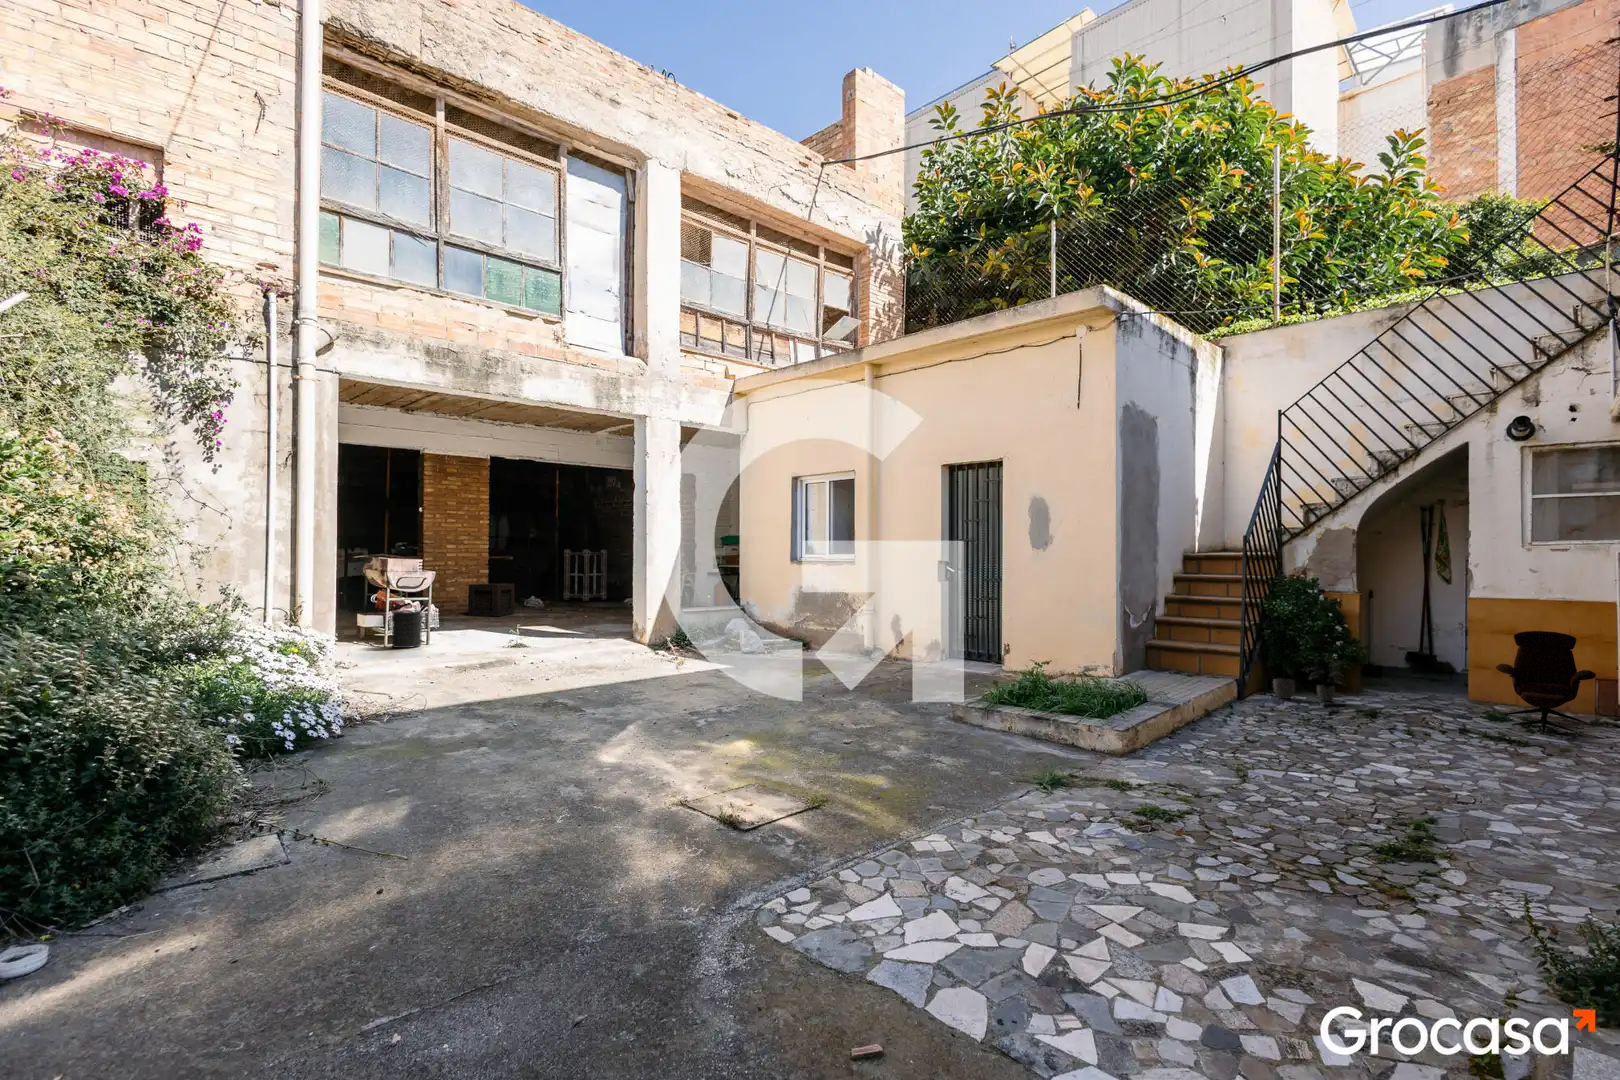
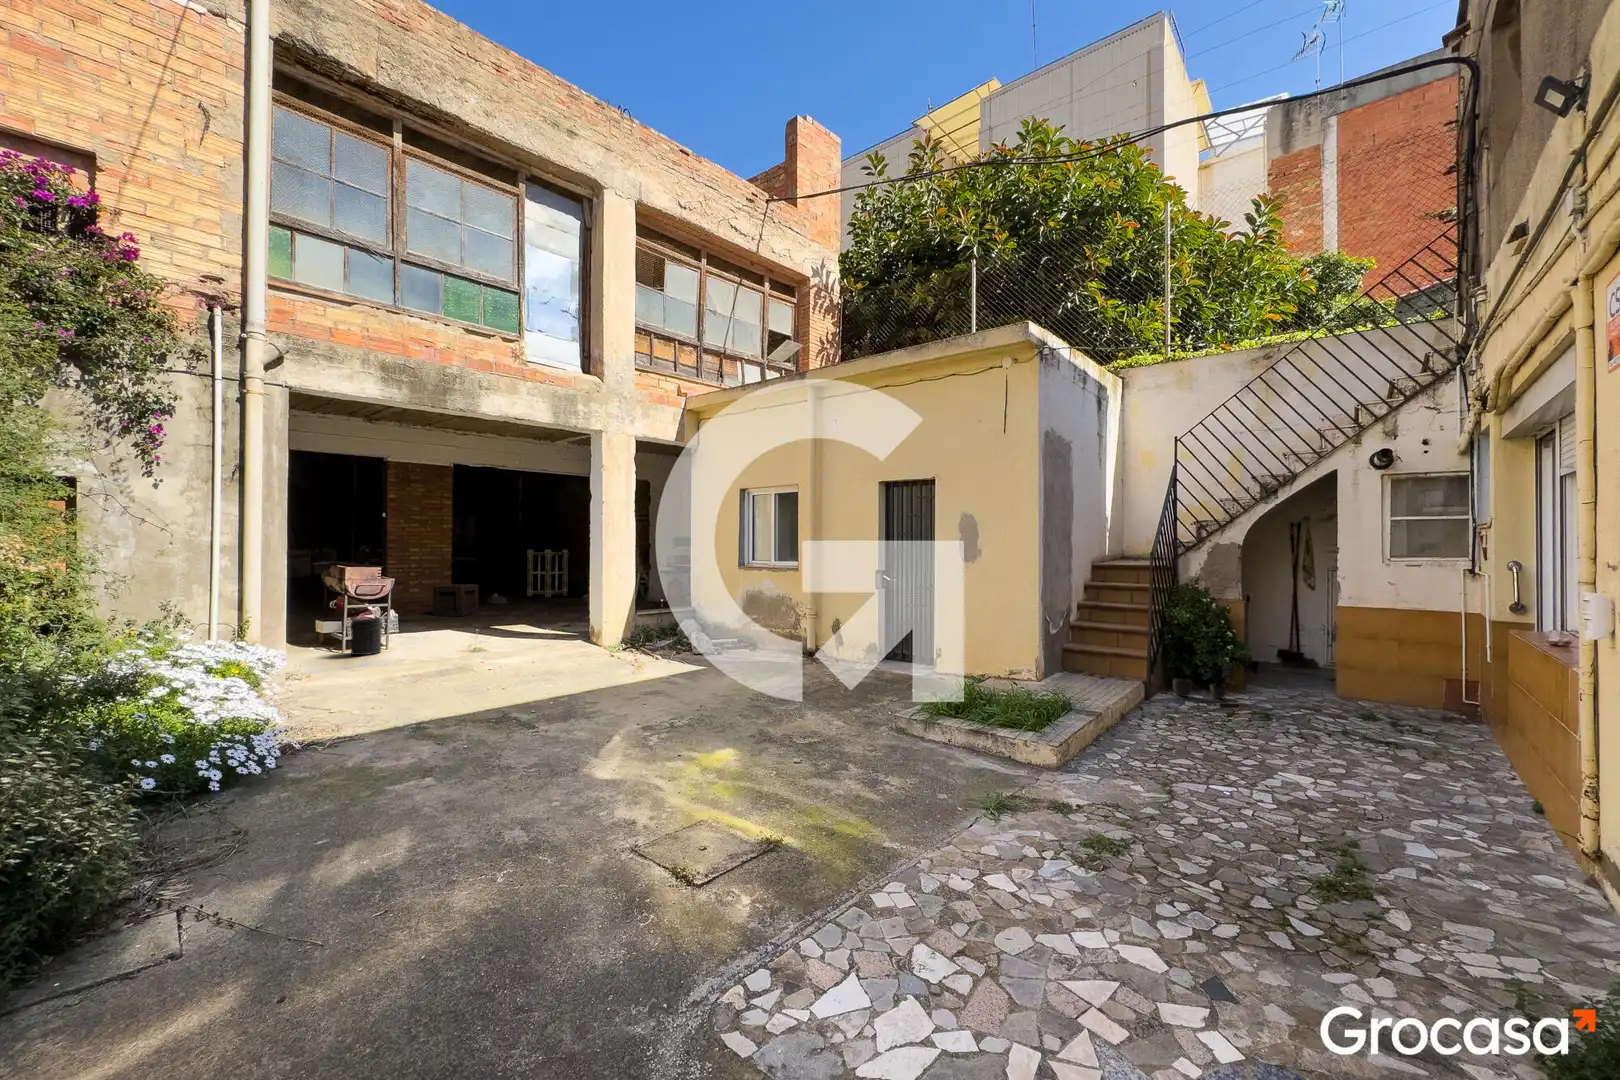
lounge chair: present [1496,631,1596,733] -> none [1362,637,1446,731]

